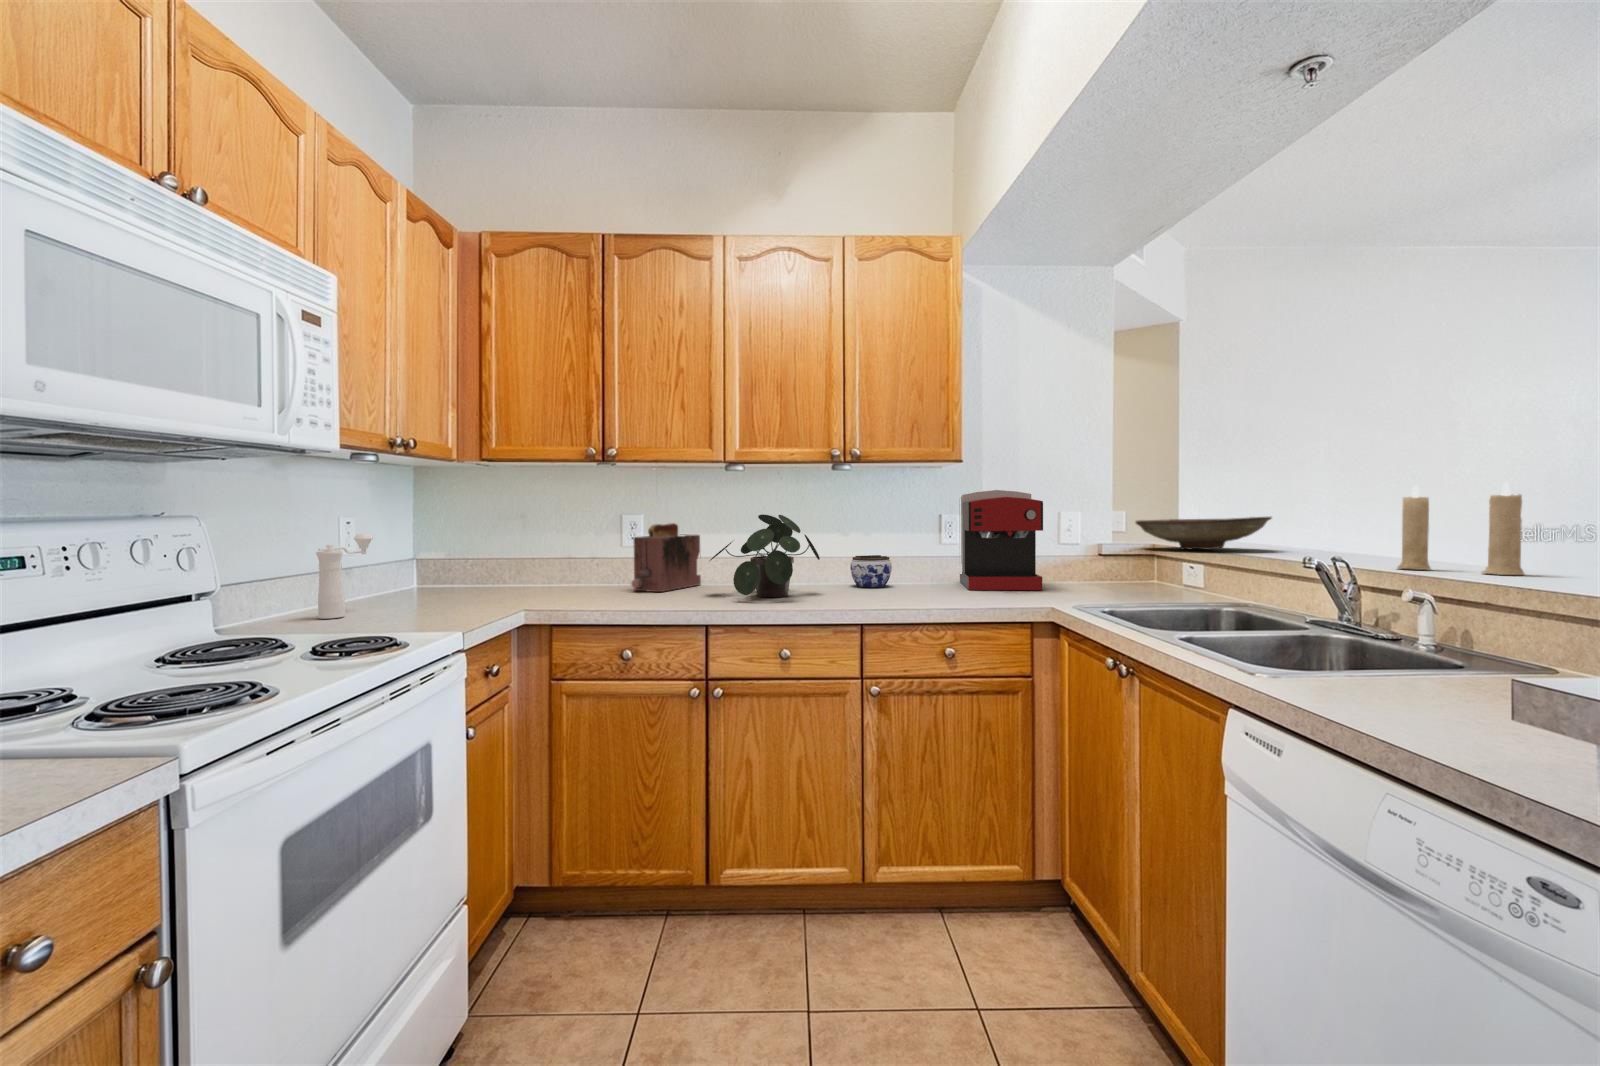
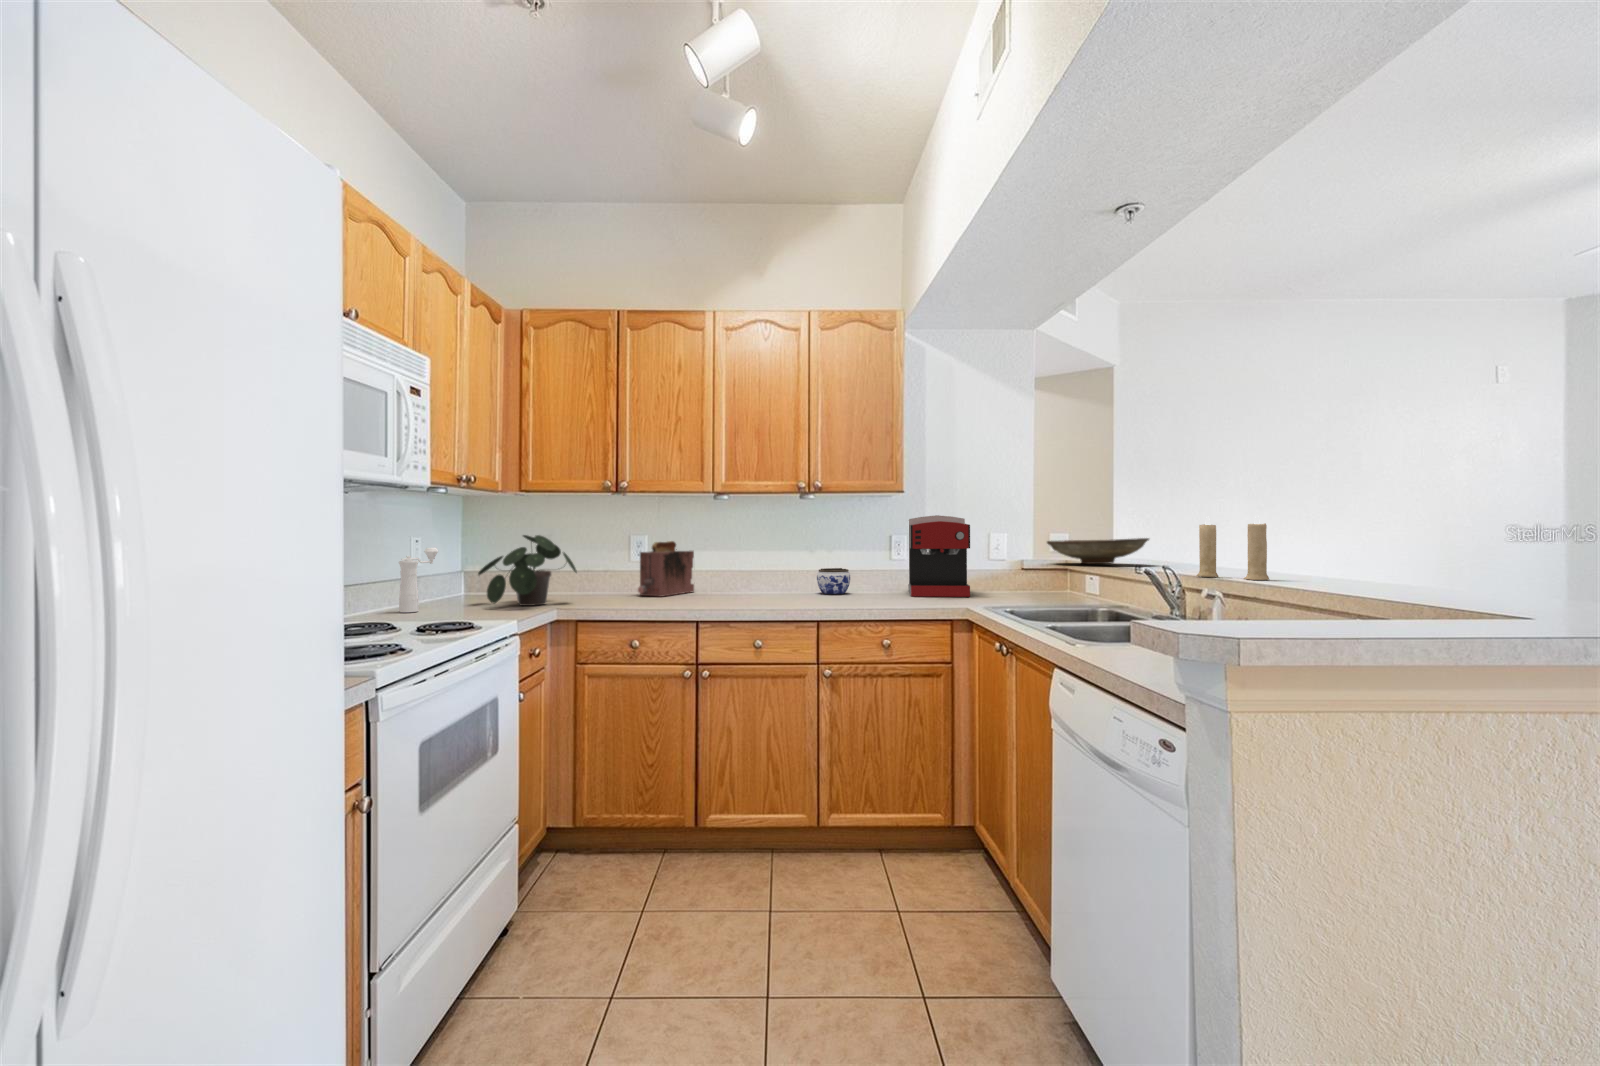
potted plant: present [711,515,820,597] -> present [478,535,577,606]

